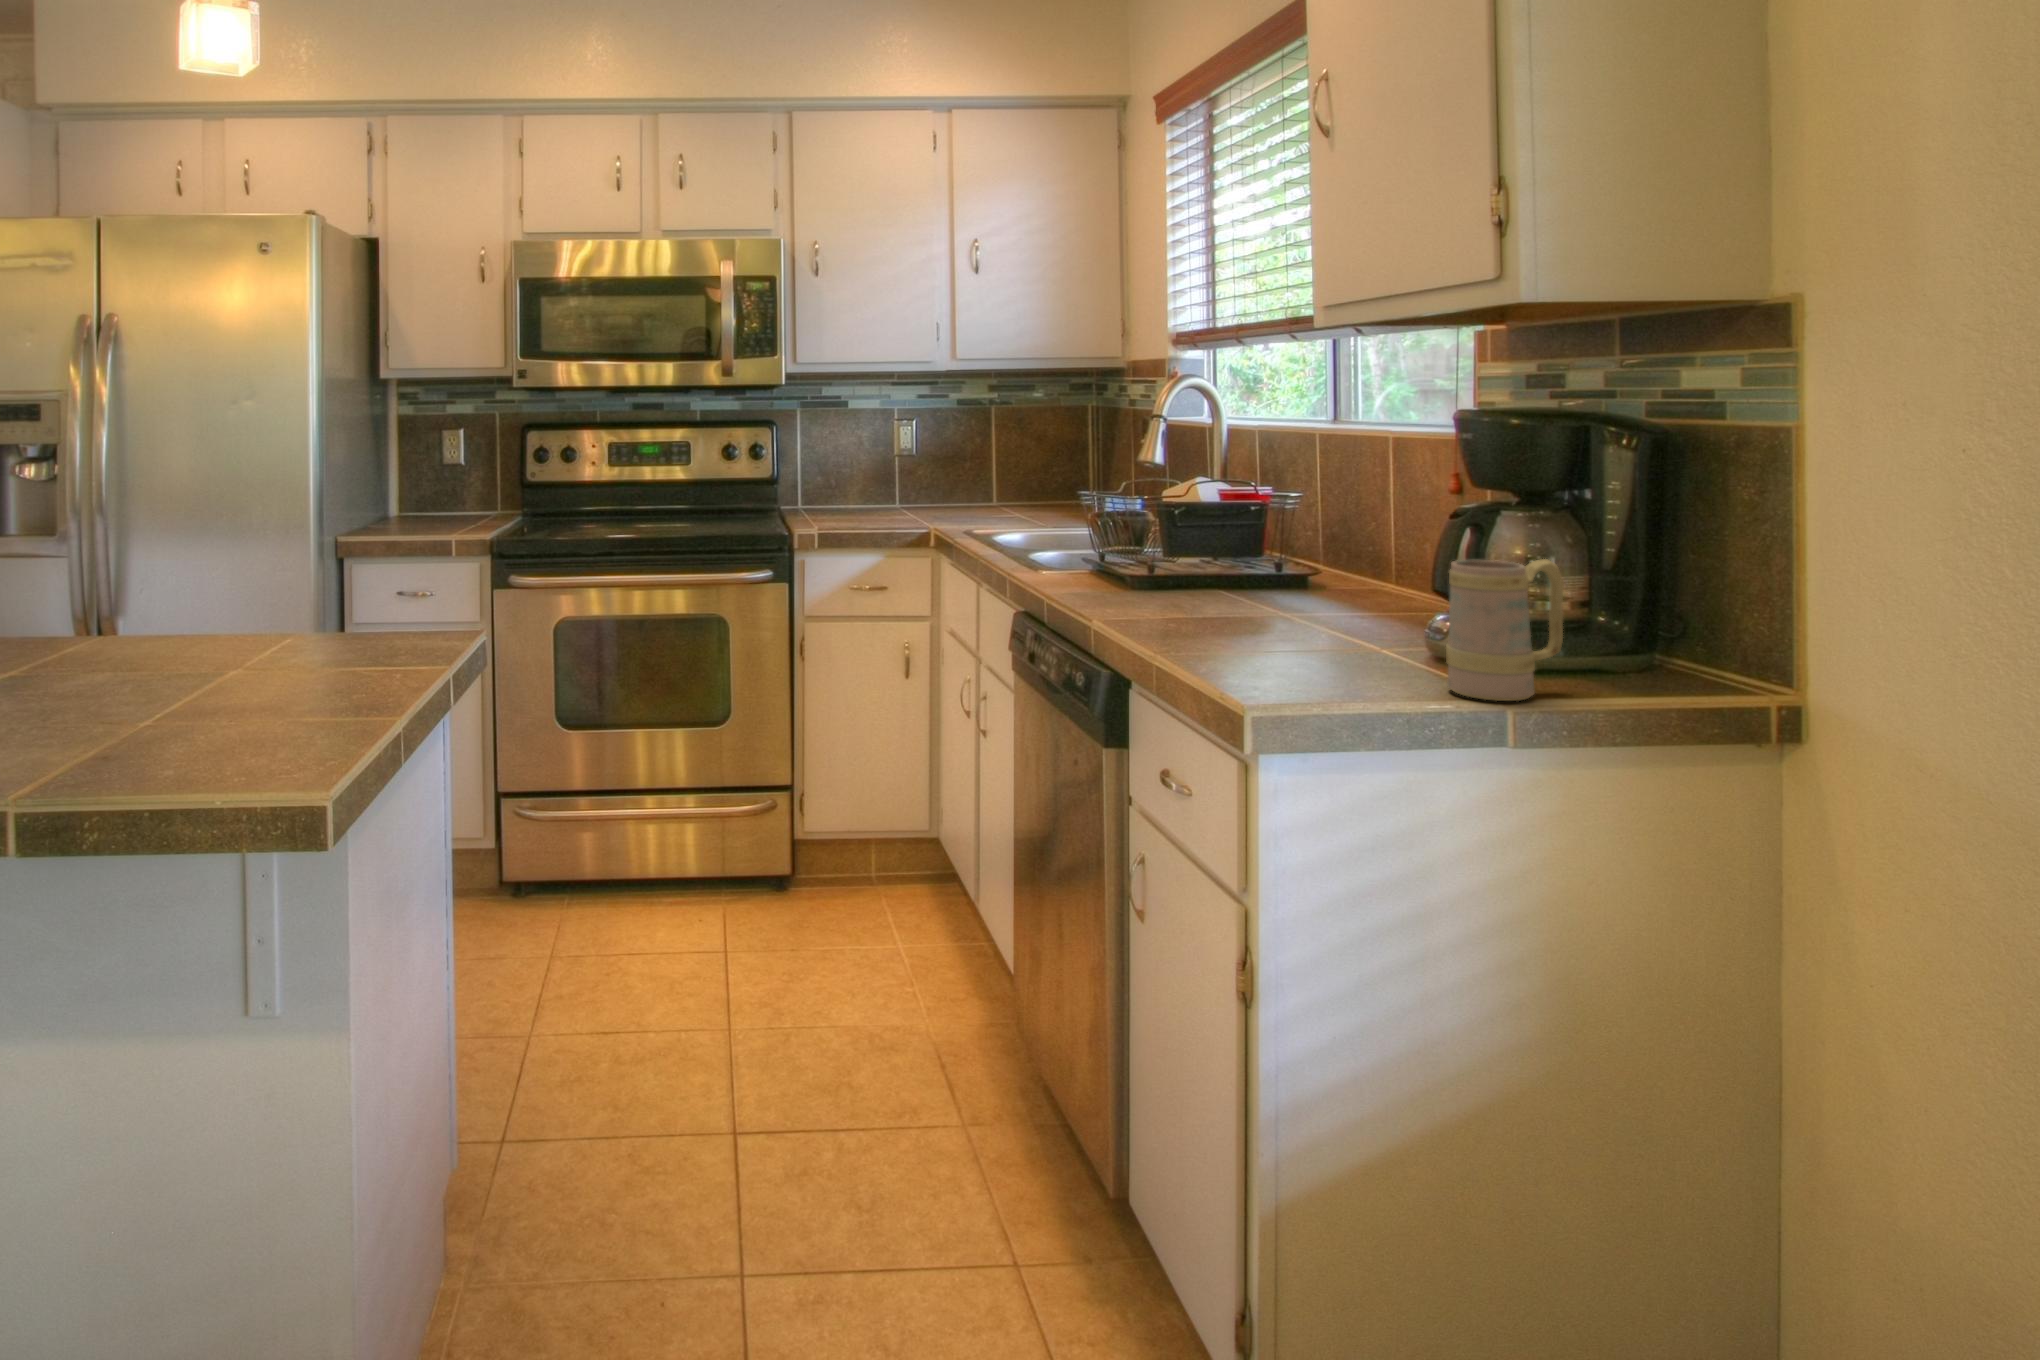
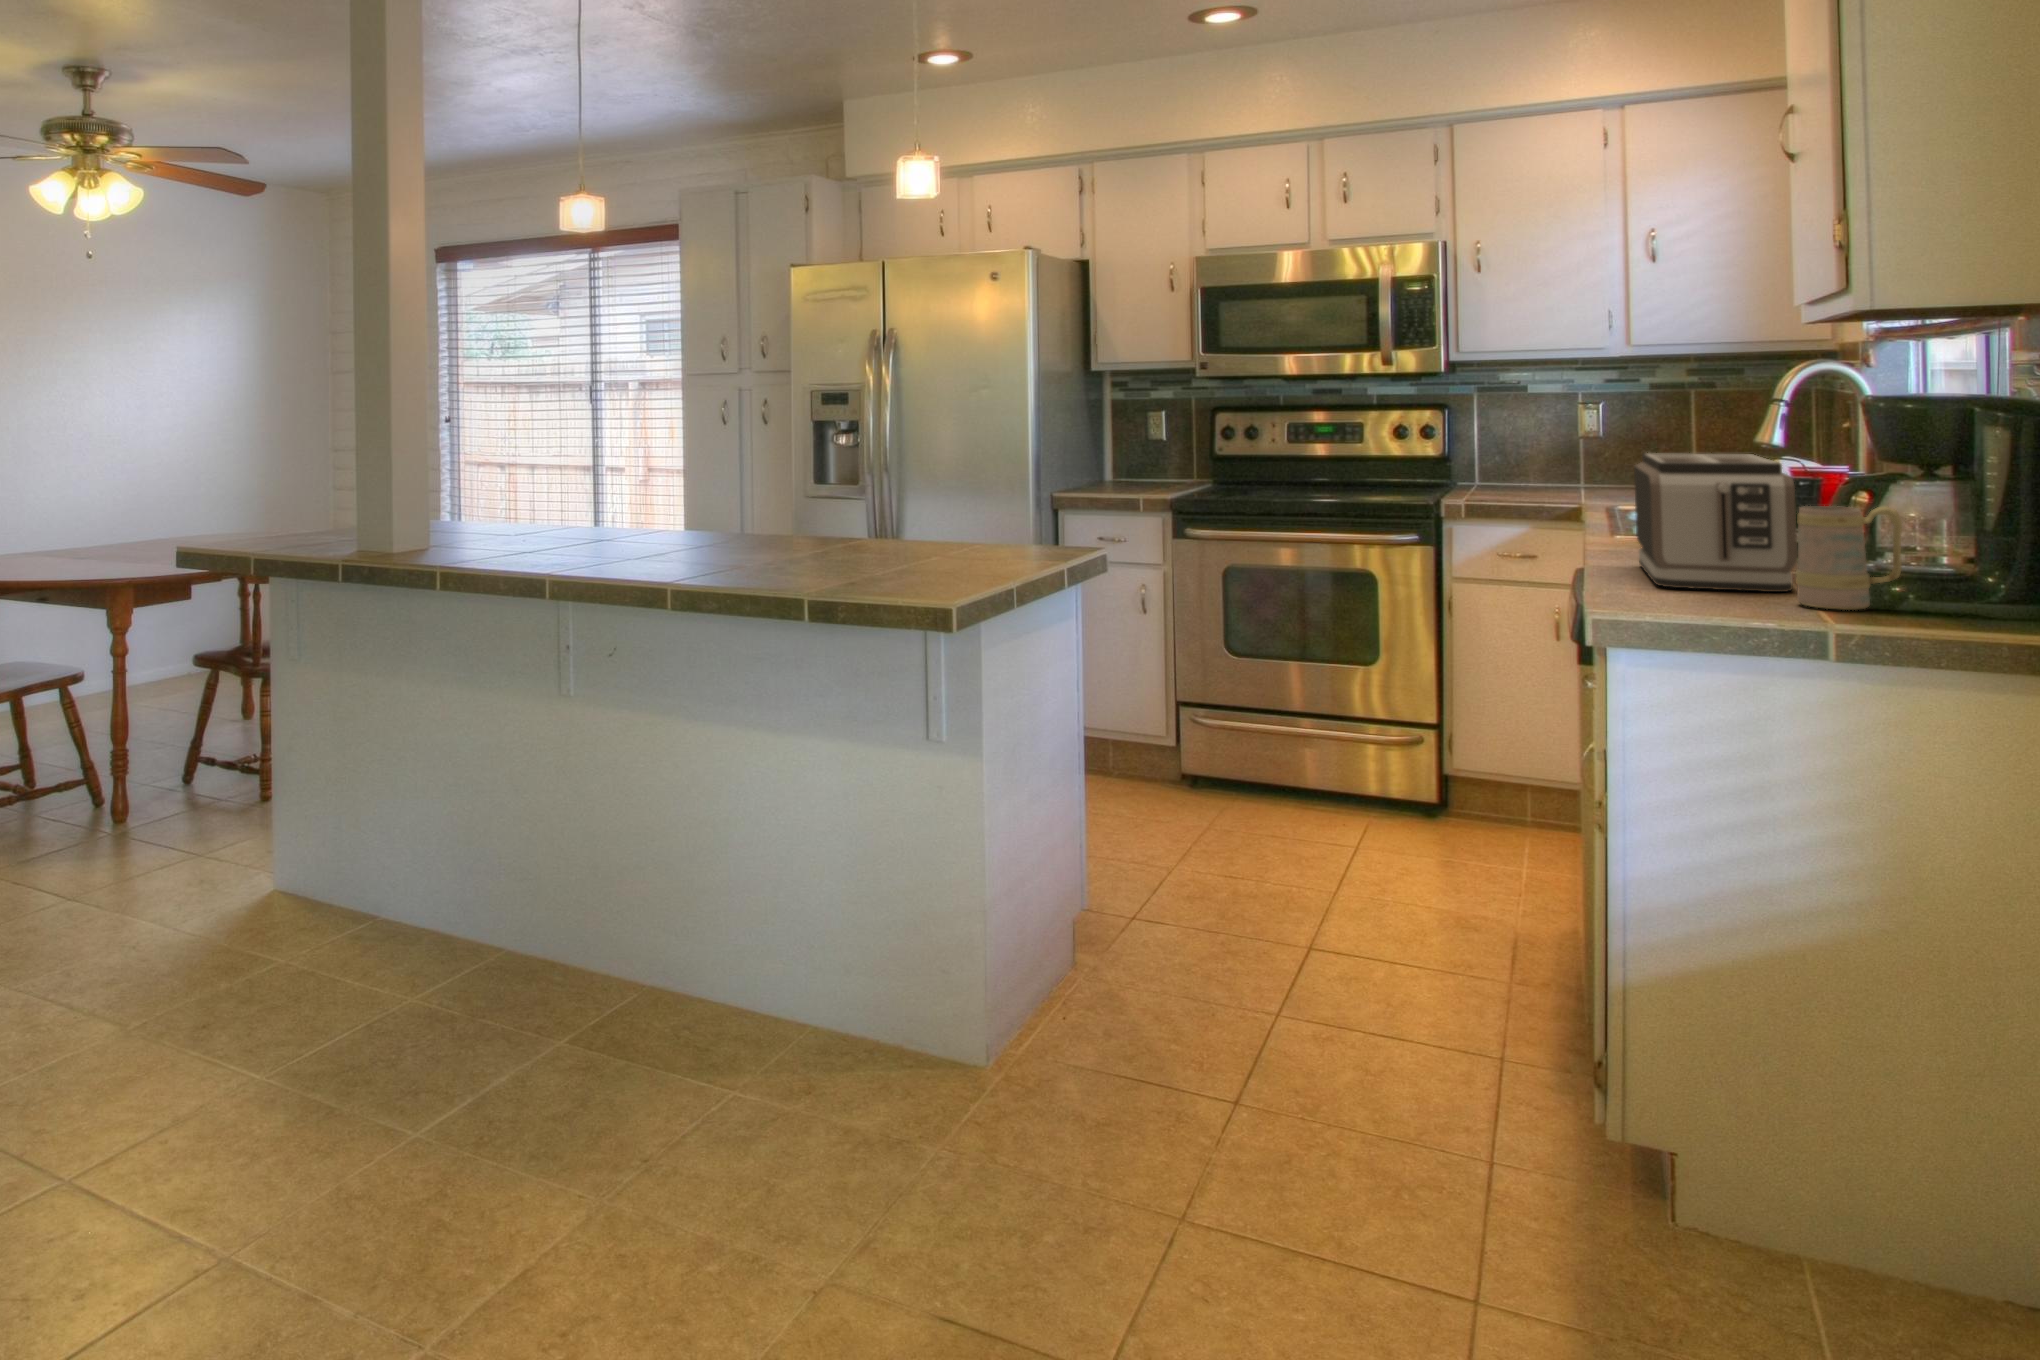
toaster: none [1158,485,1404,673] -> present [1634,453,1797,592]

